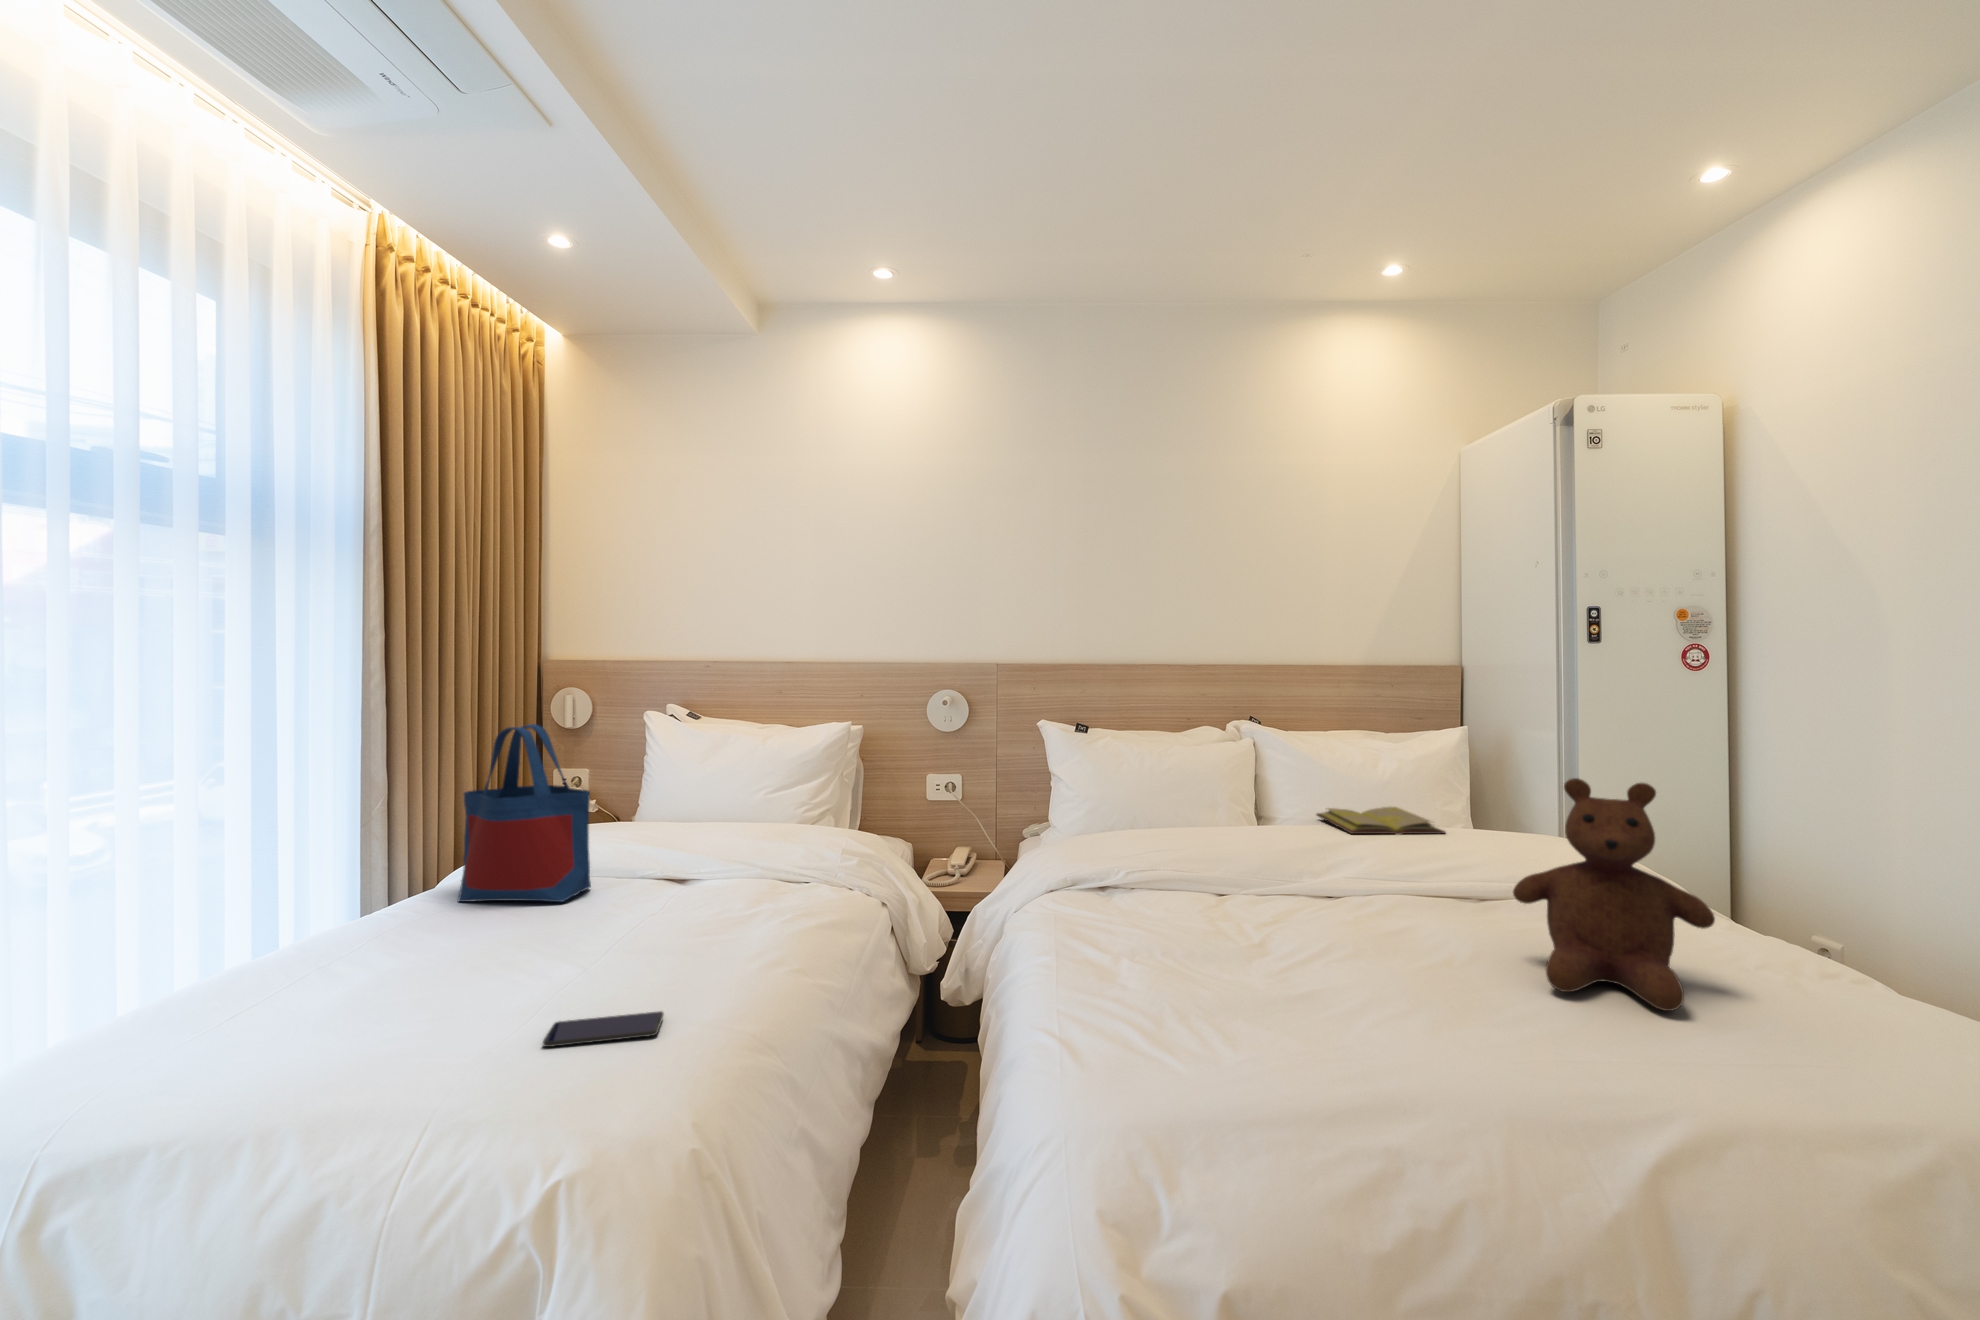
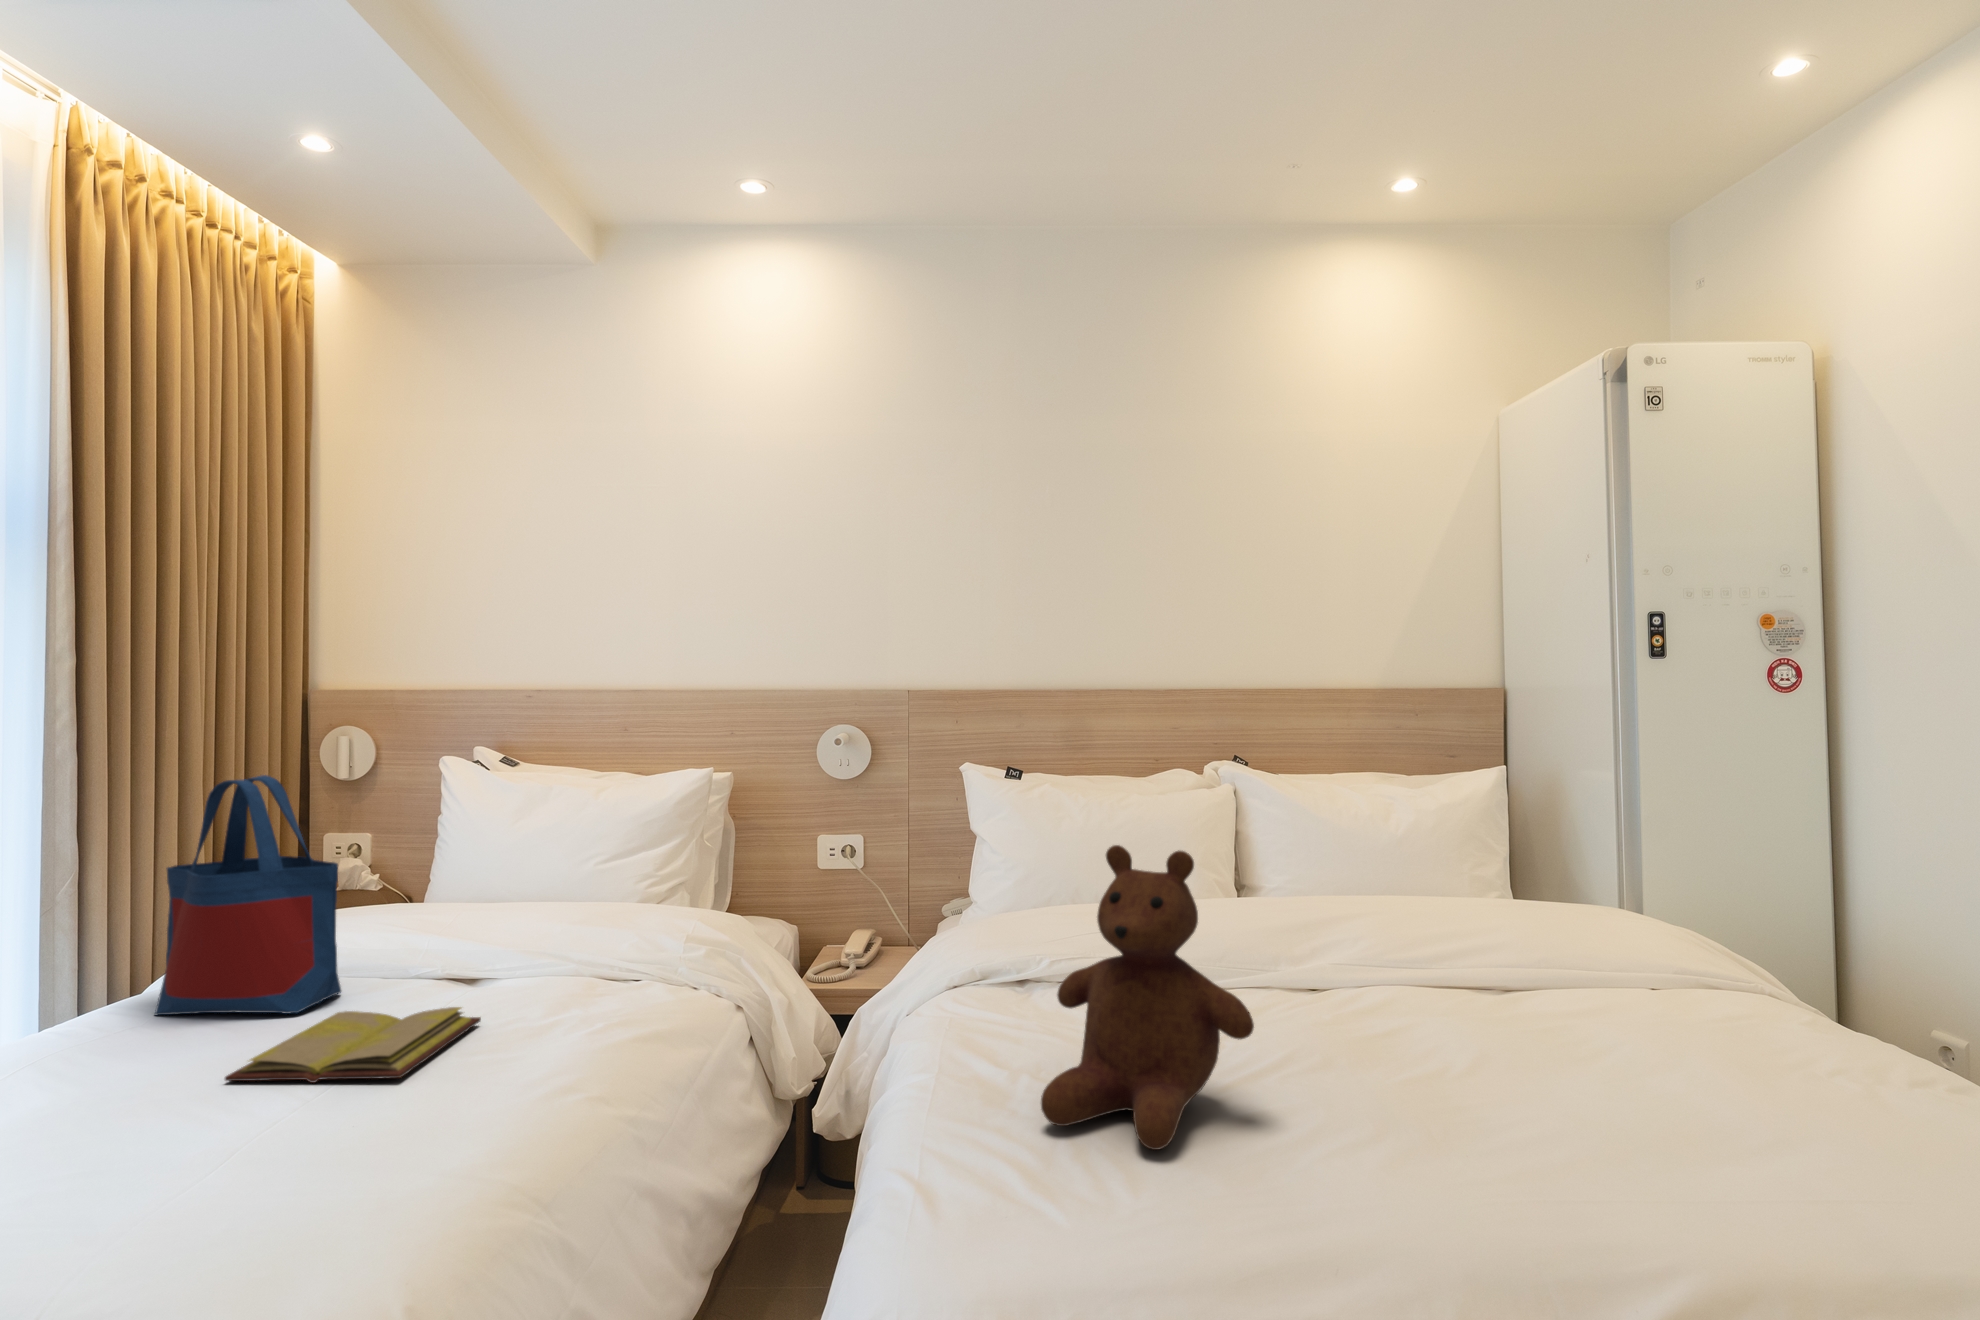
teddy bear: present [1513,778,1715,1011] -> present [1041,845,1254,1150]
diary: present [1316,807,1446,835] -> present [225,1007,481,1083]
smartphone: present [543,1011,664,1047] -> none [205,1165,385,1218]

